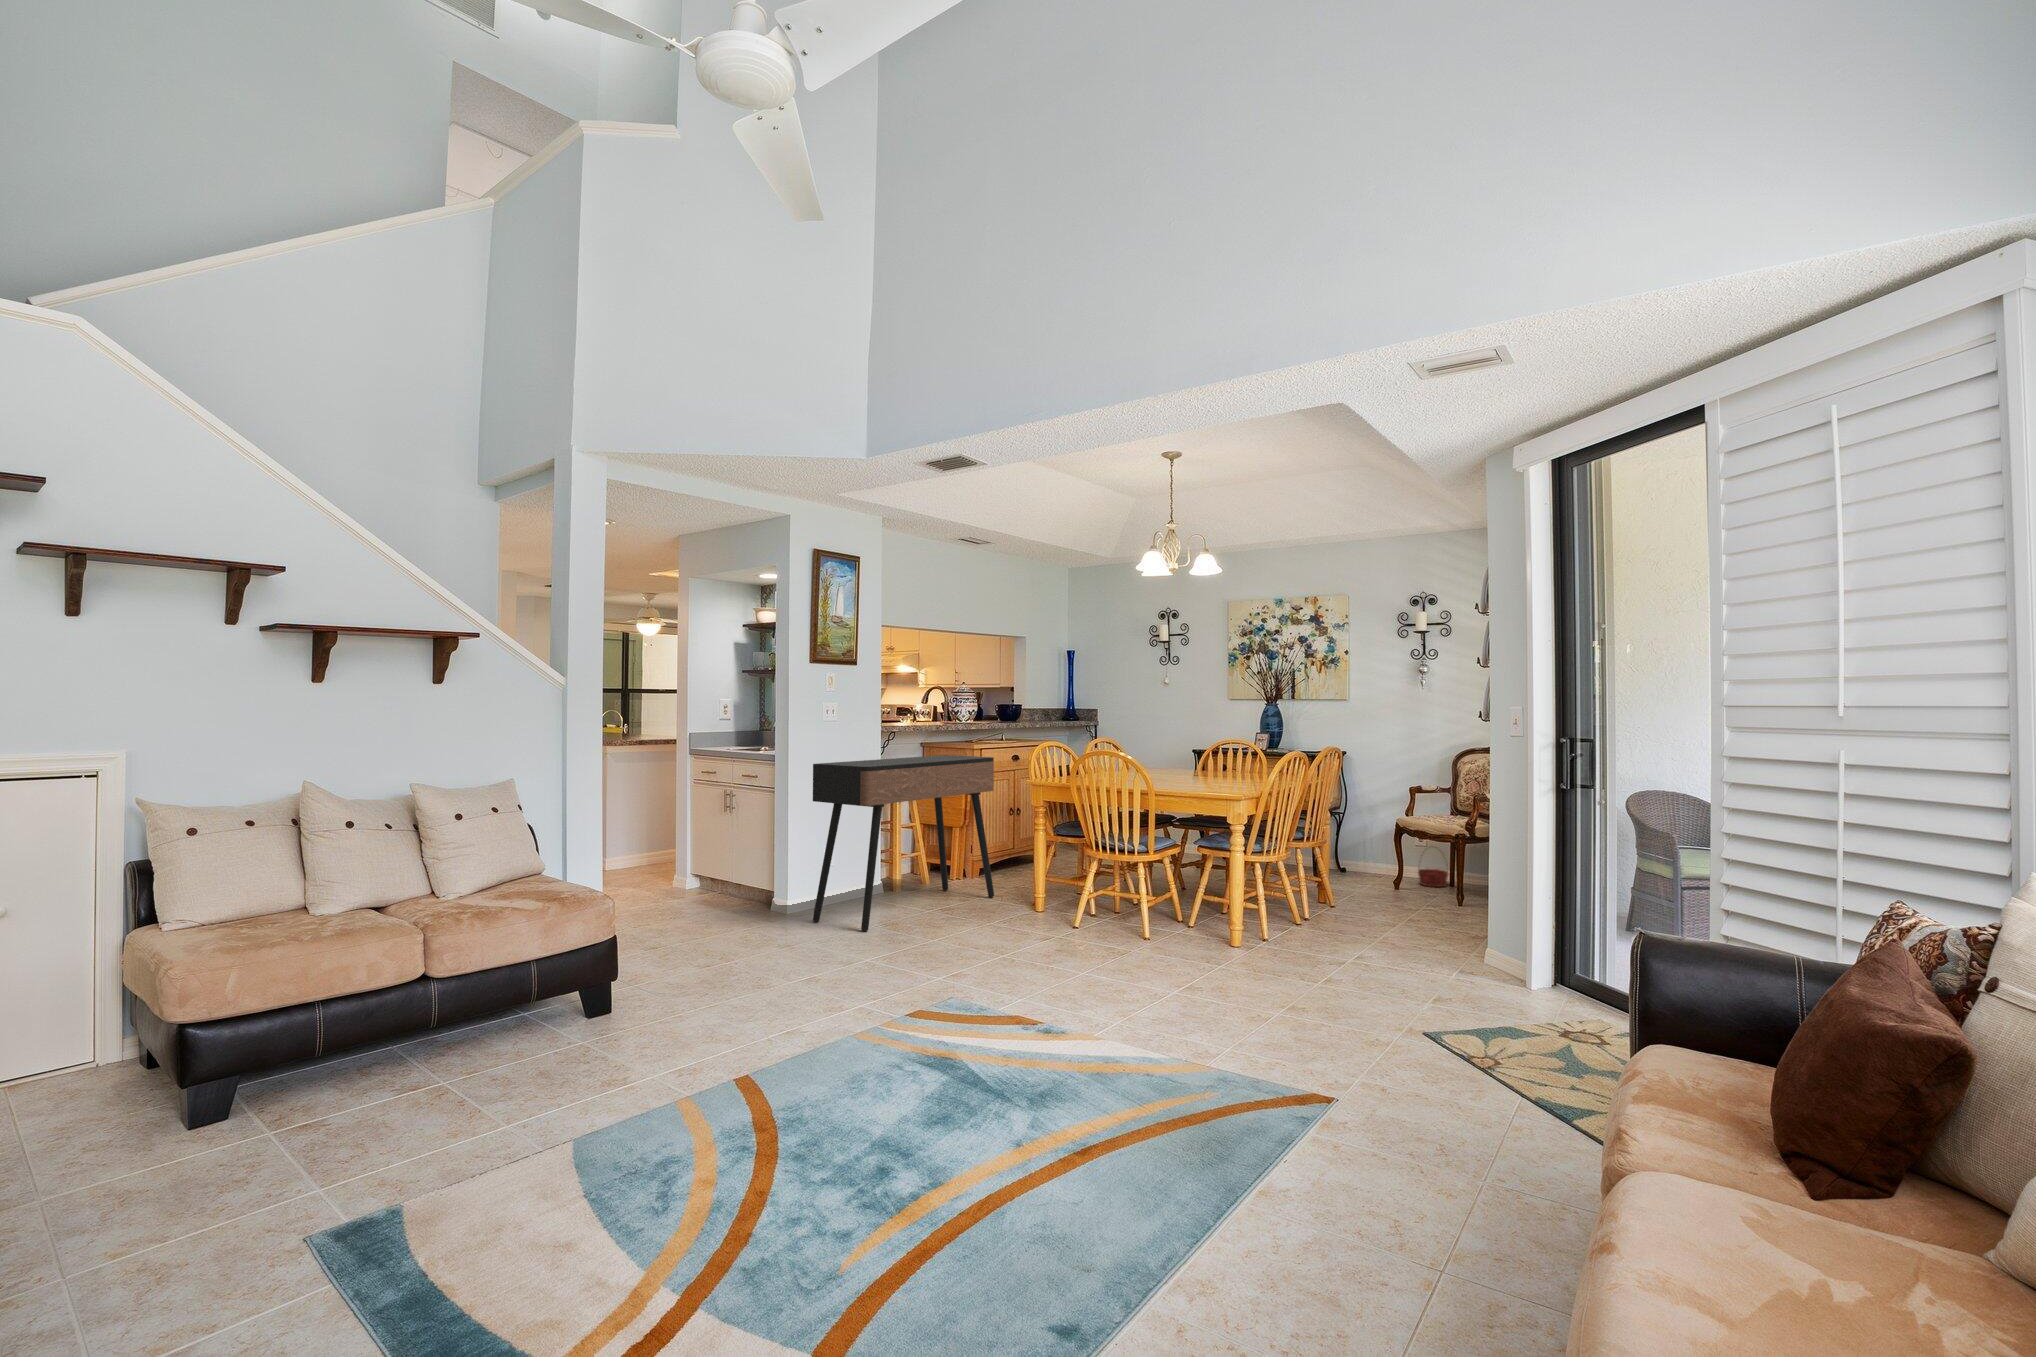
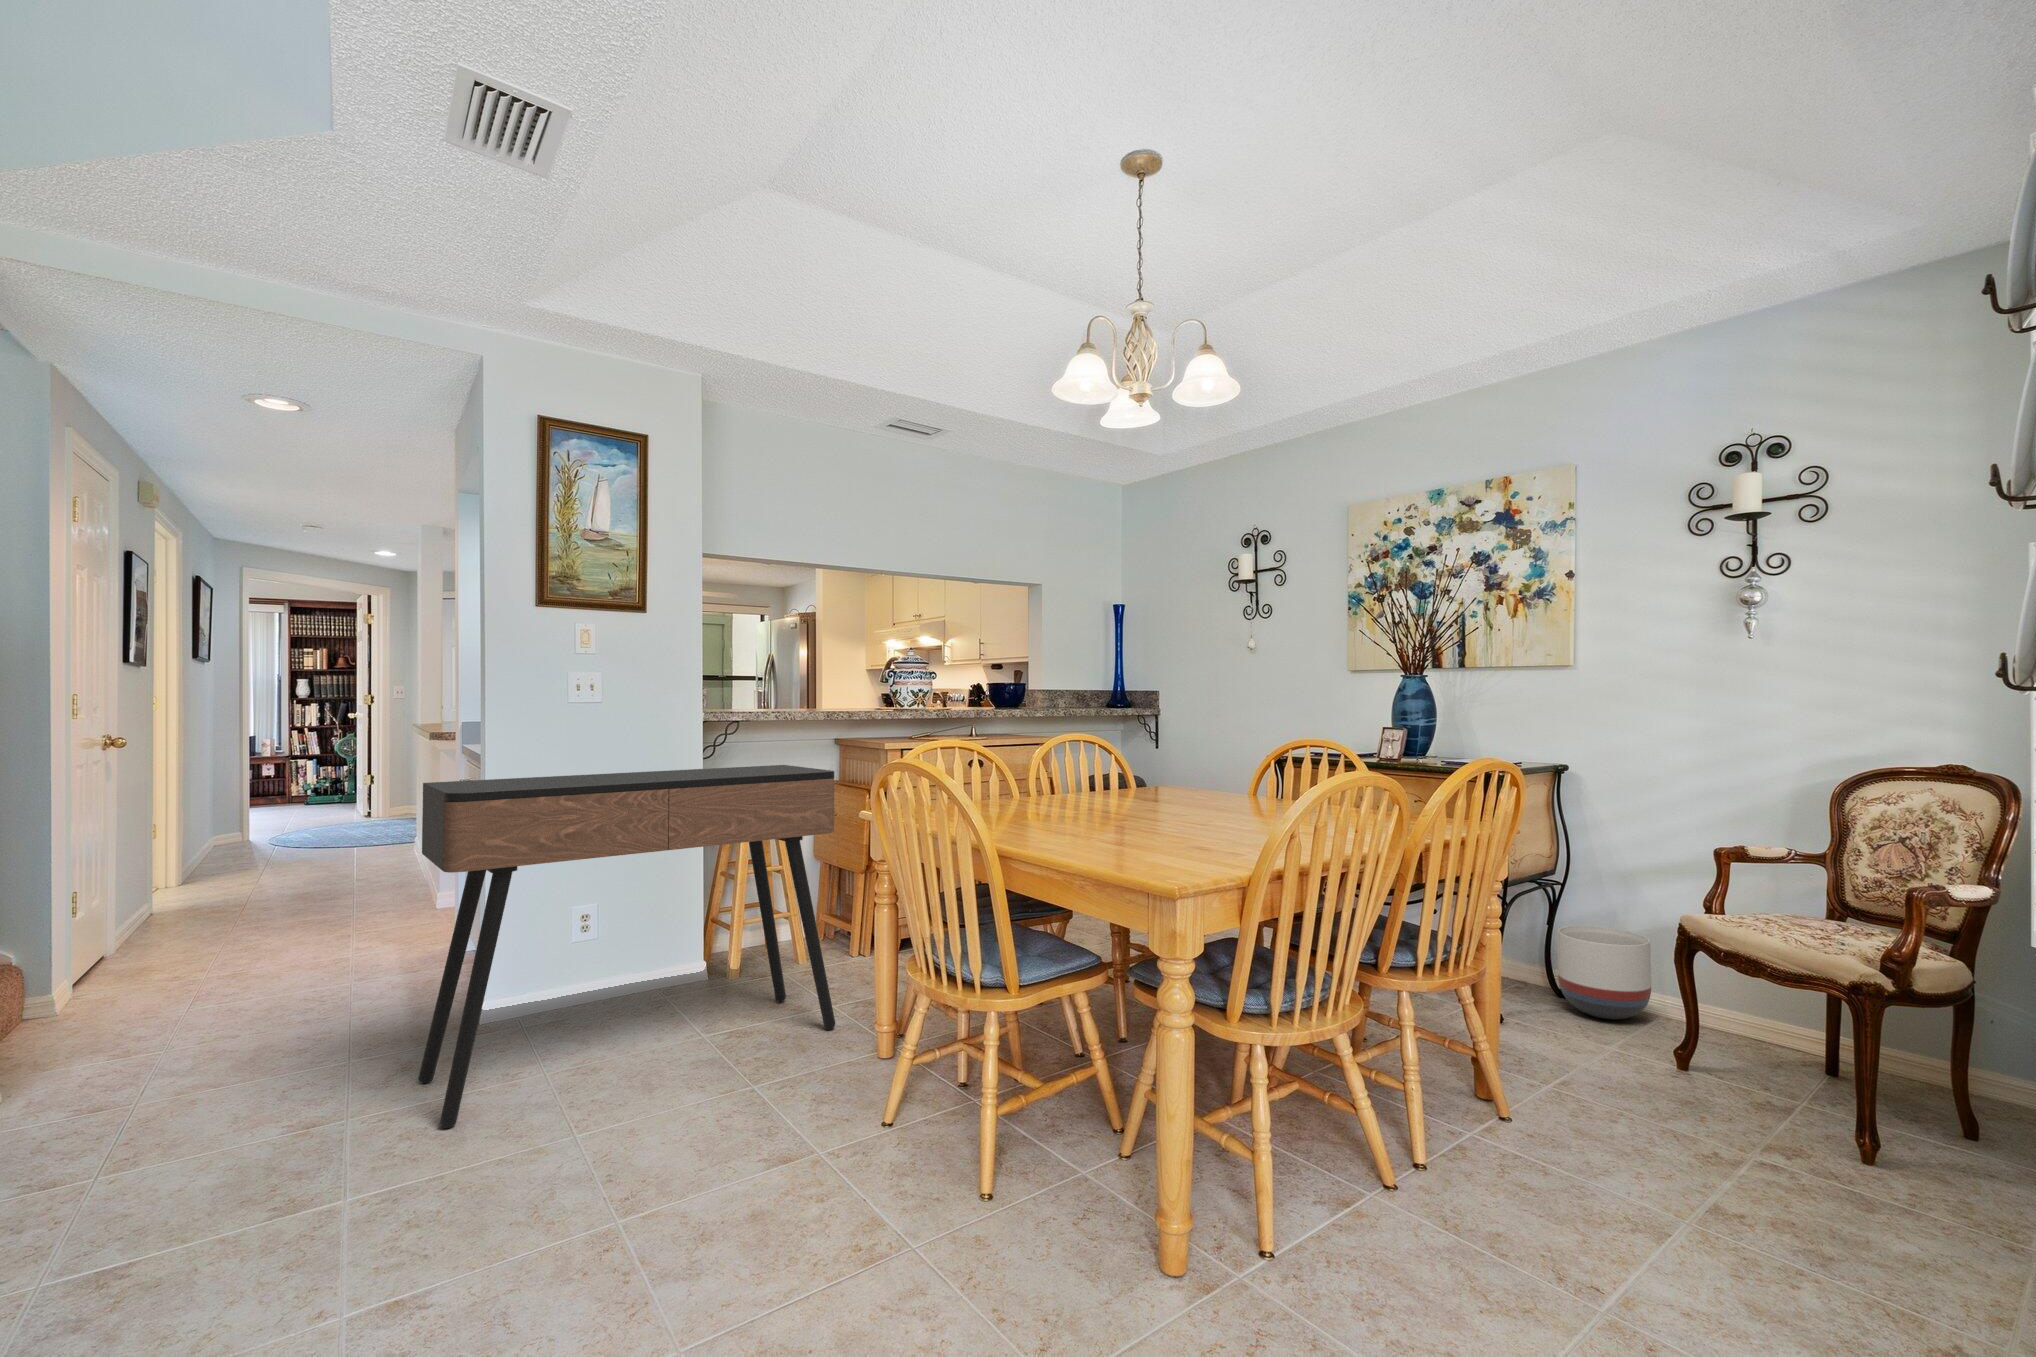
planter: none [1340,833,1382,877] -> present [1558,926,1651,1019]
basket: present [1418,850,1448,887] -> none [1736,976,1817,1071]

